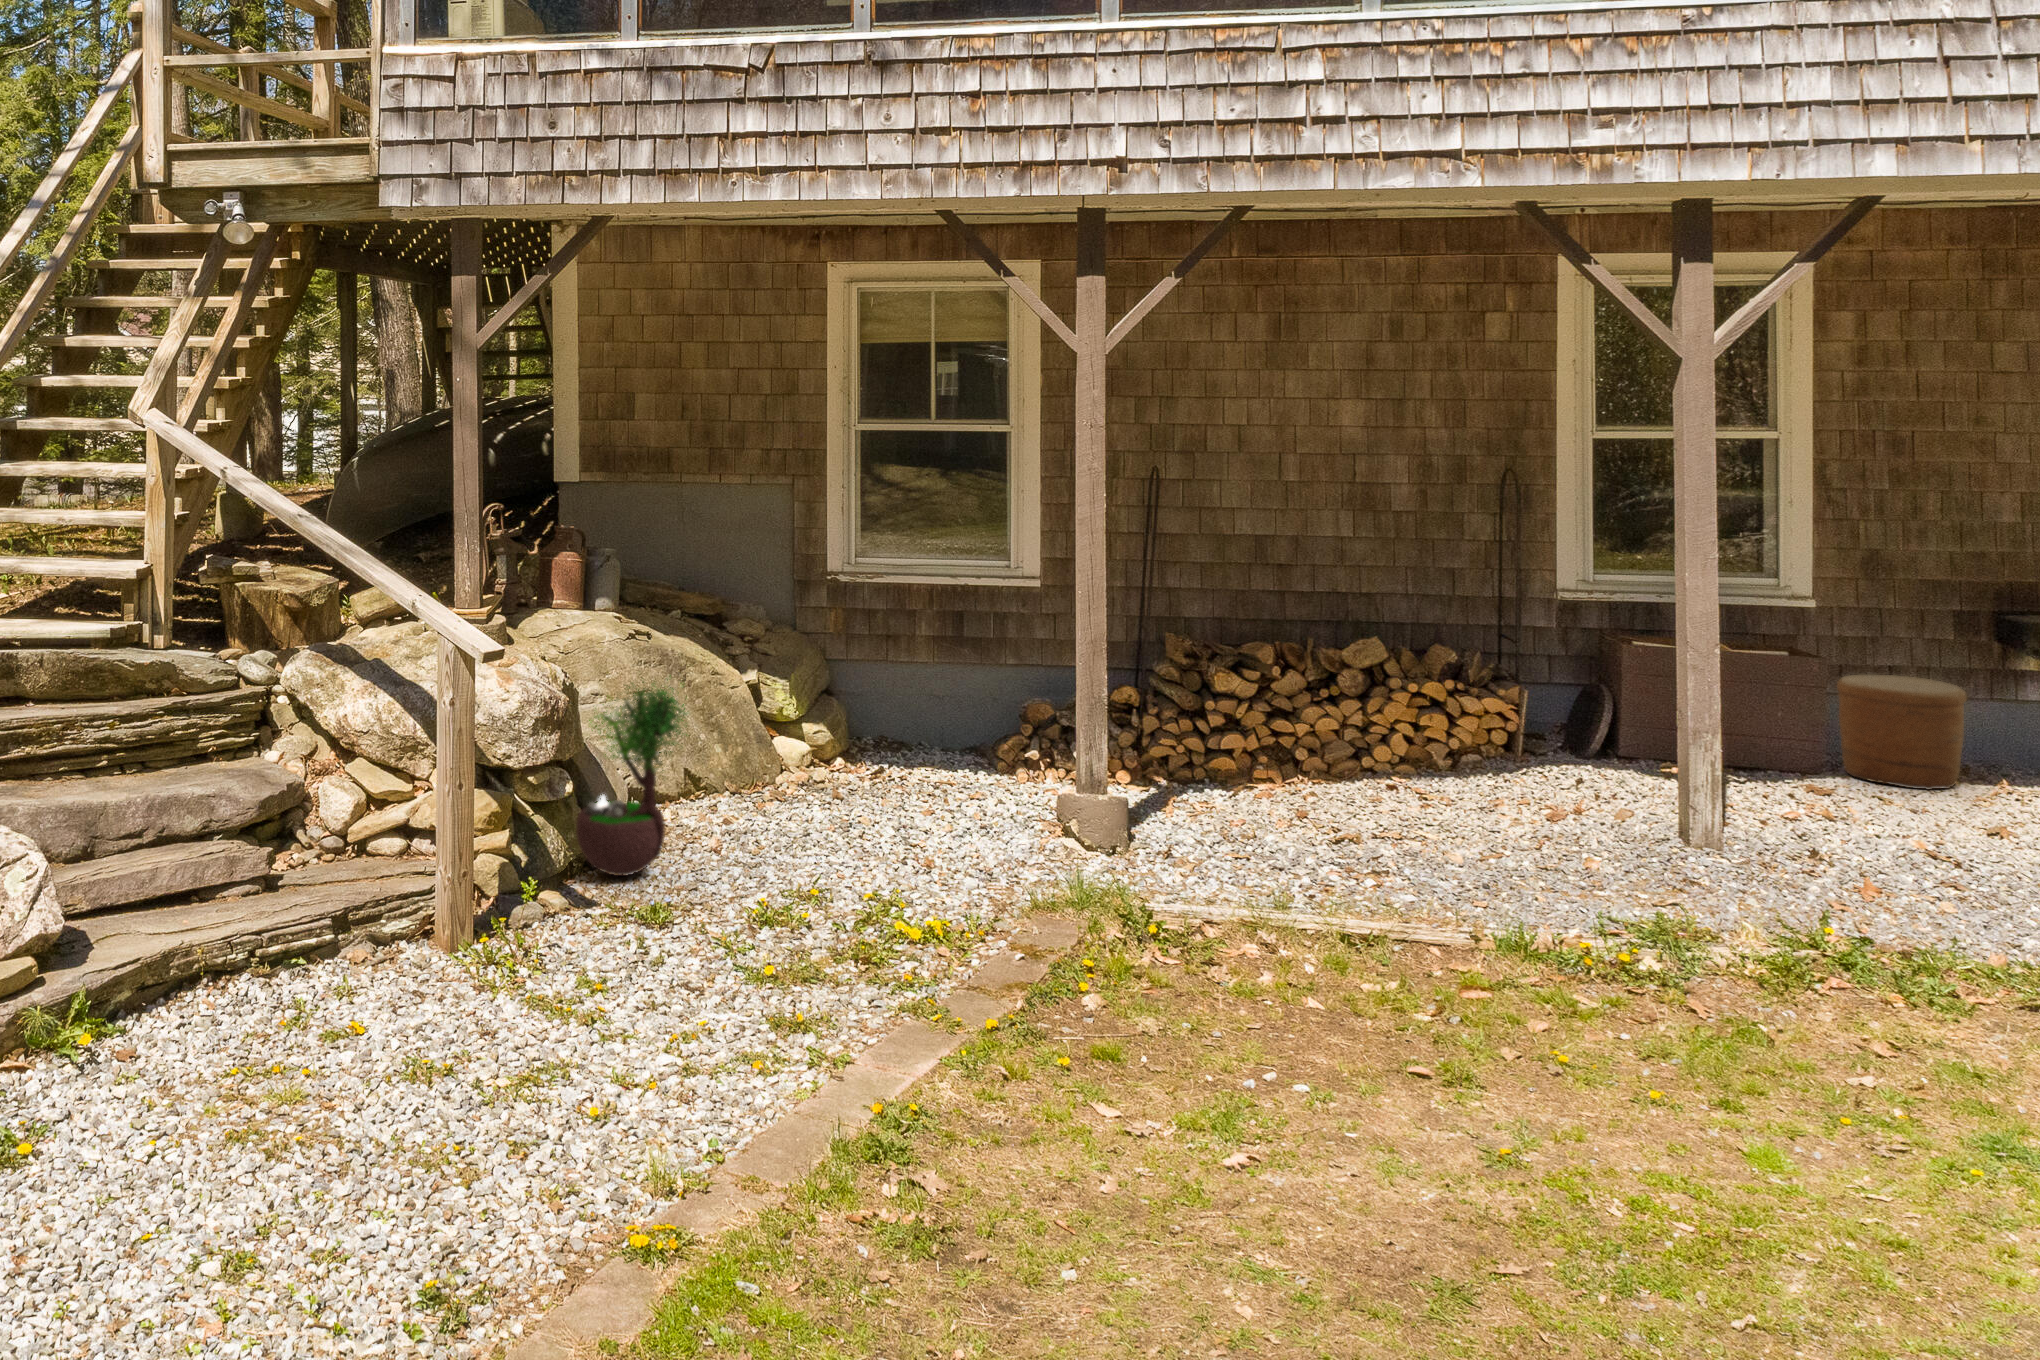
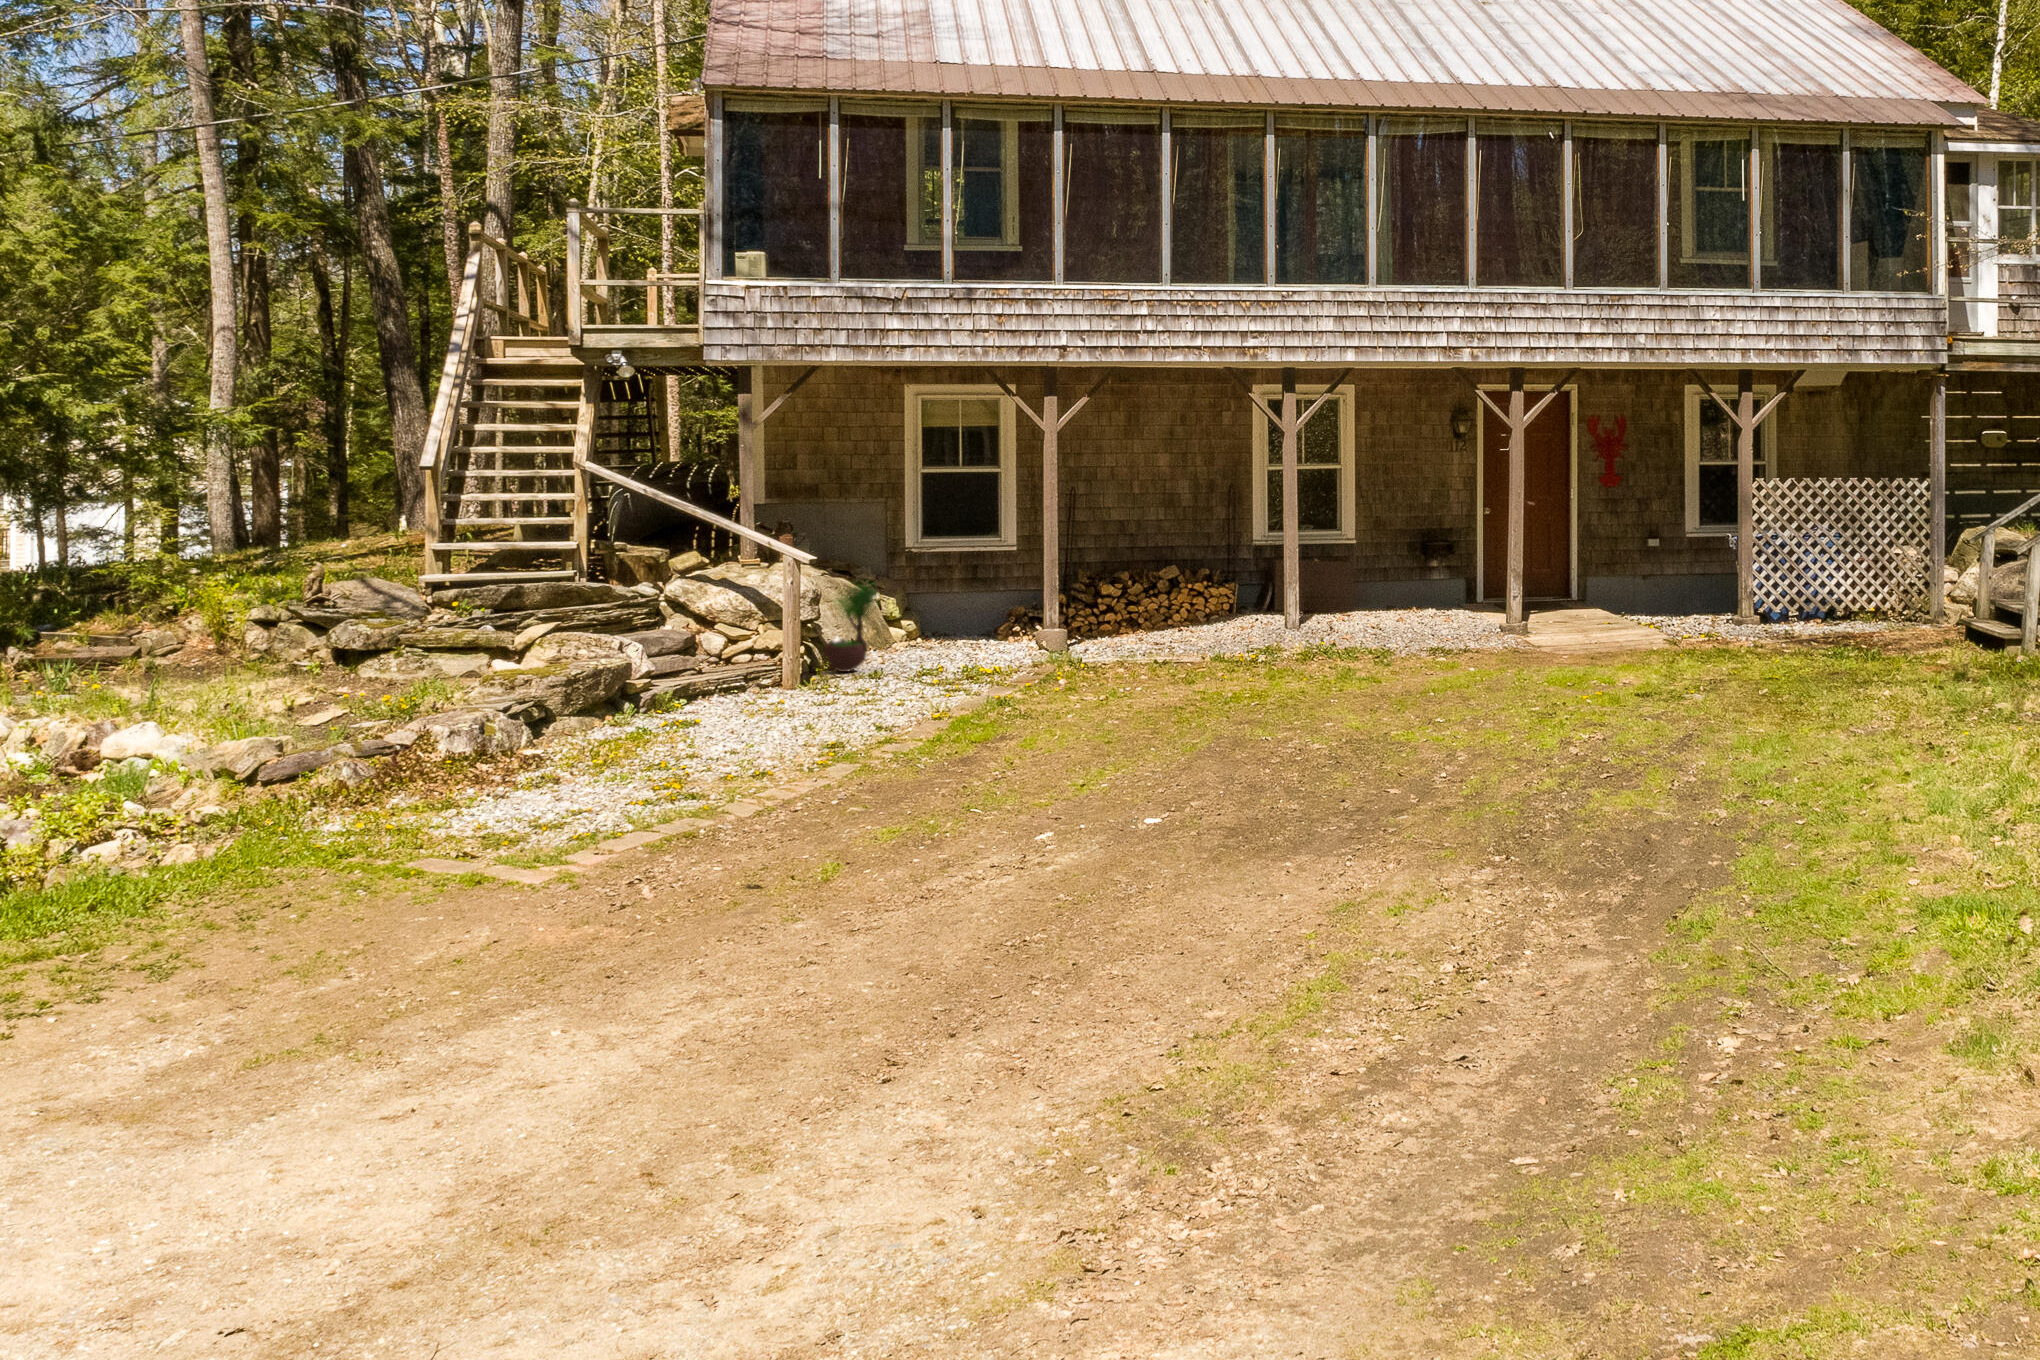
woven basket: present [1837,675,1966,790] -> none [1367,573,1412,620]

